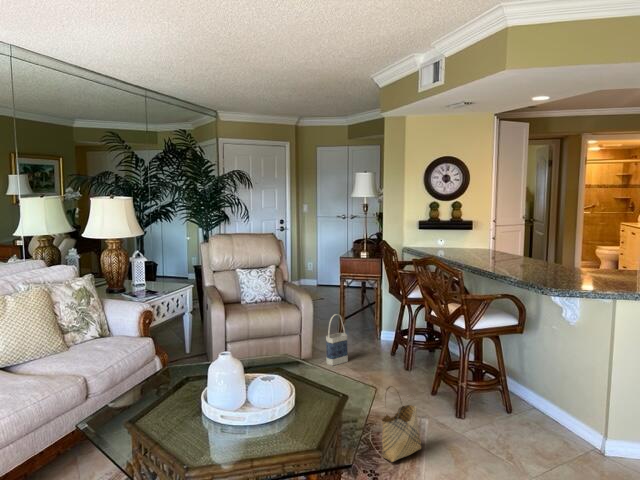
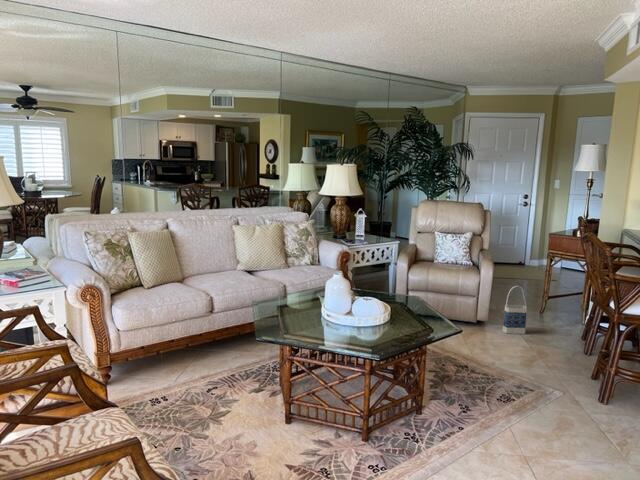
woven basket: present [382,386,421,462] -> none [482,346,526,410]

